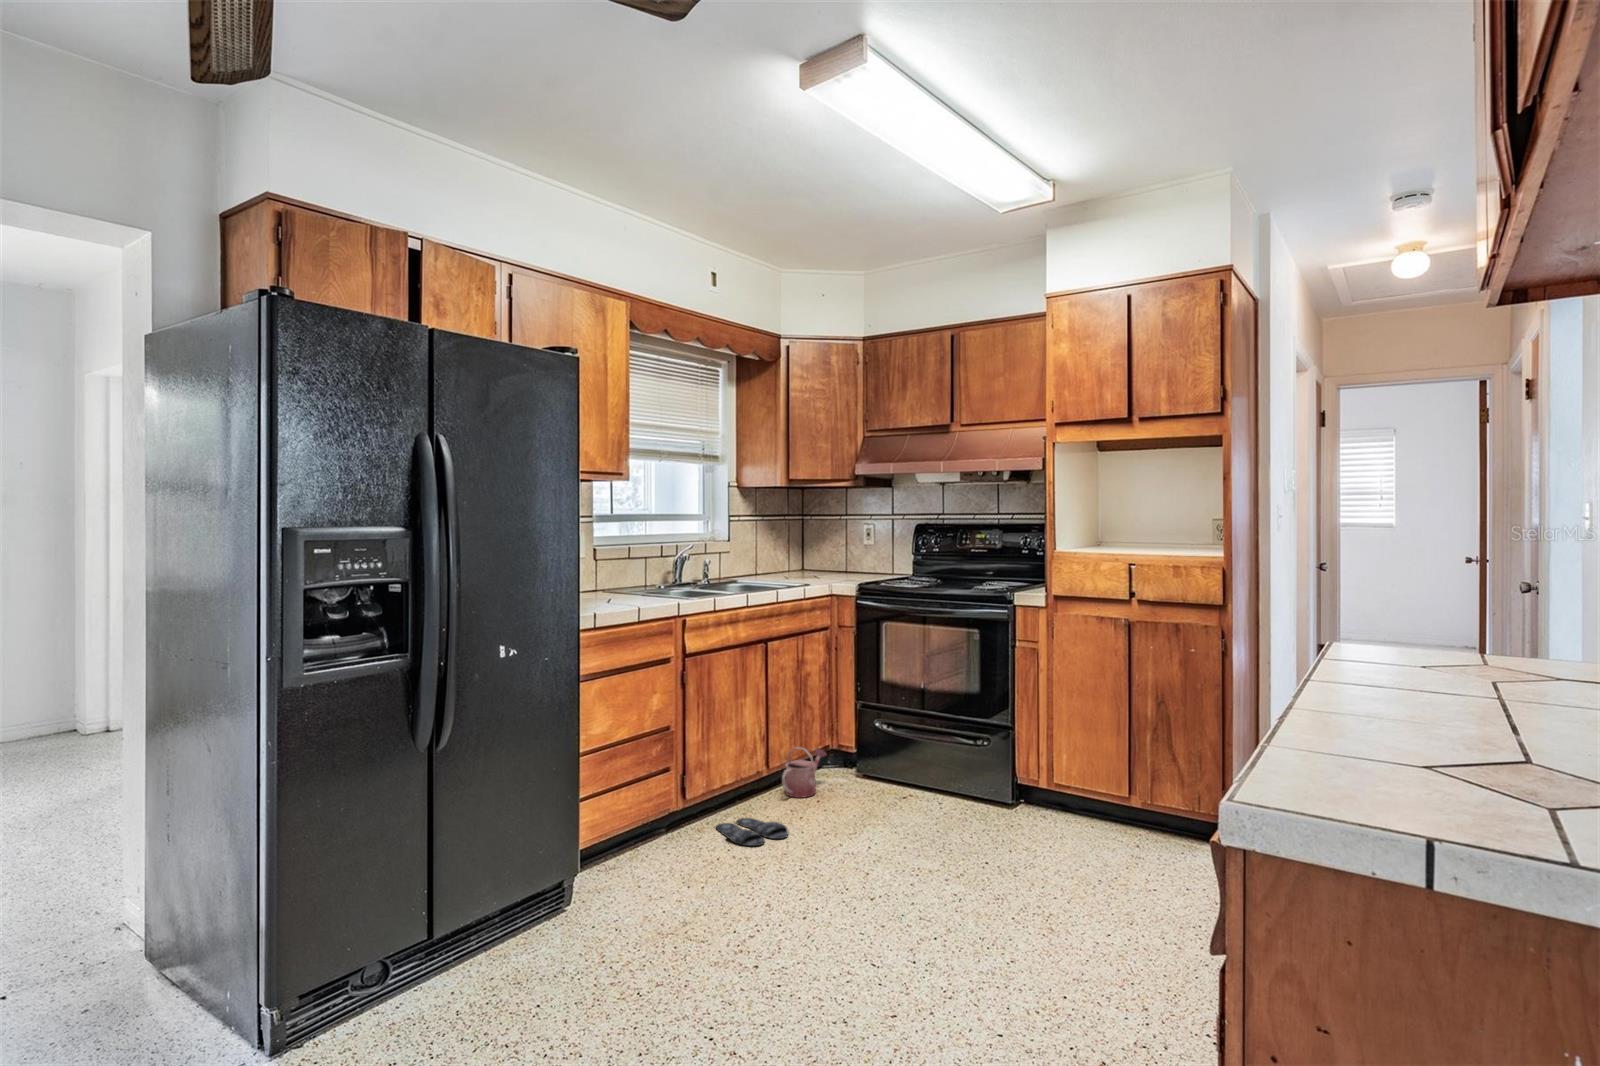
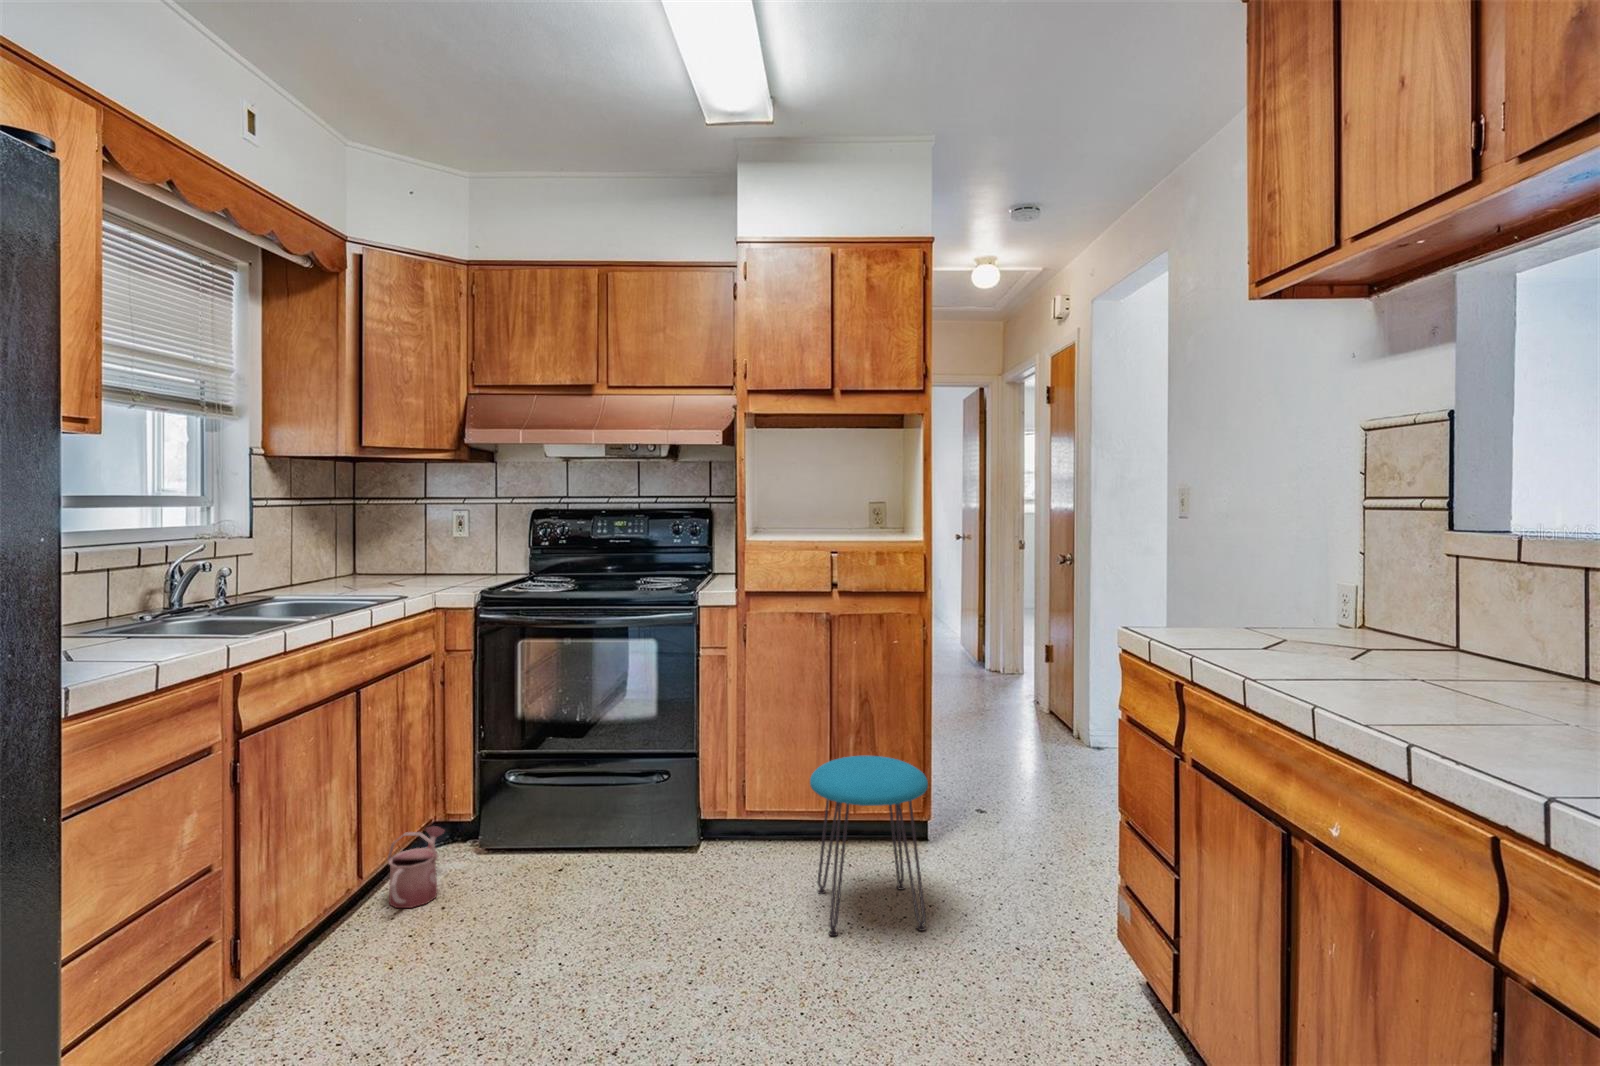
stool: none [1065,741,1175,897] -> present [810,756,928,936]
slippers: present [716,818,788,846] -> none [299,962,435,1027]

